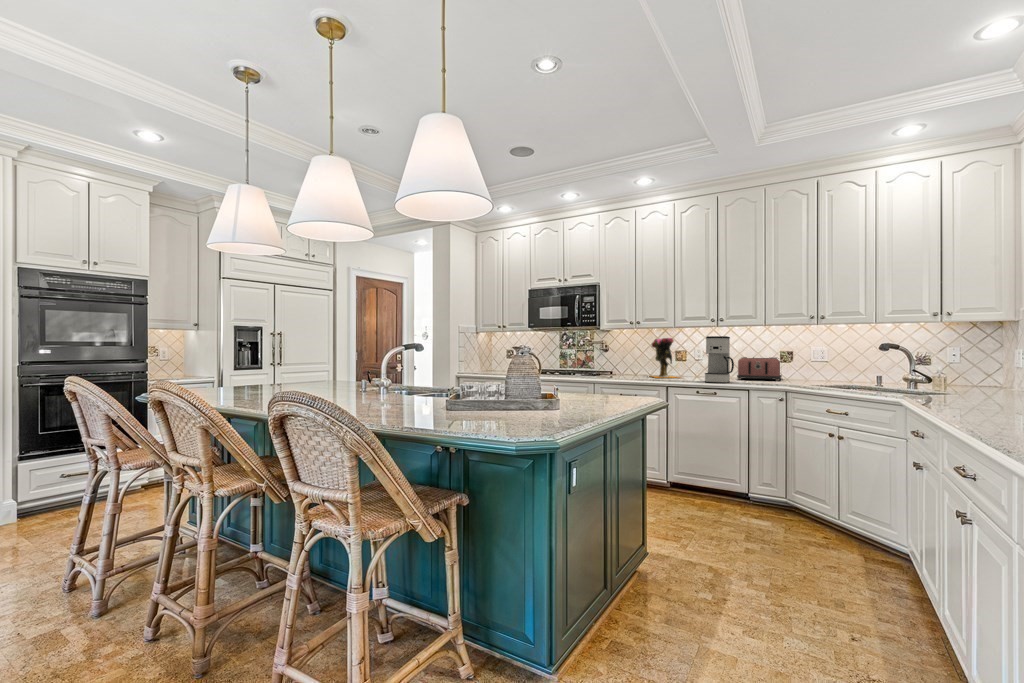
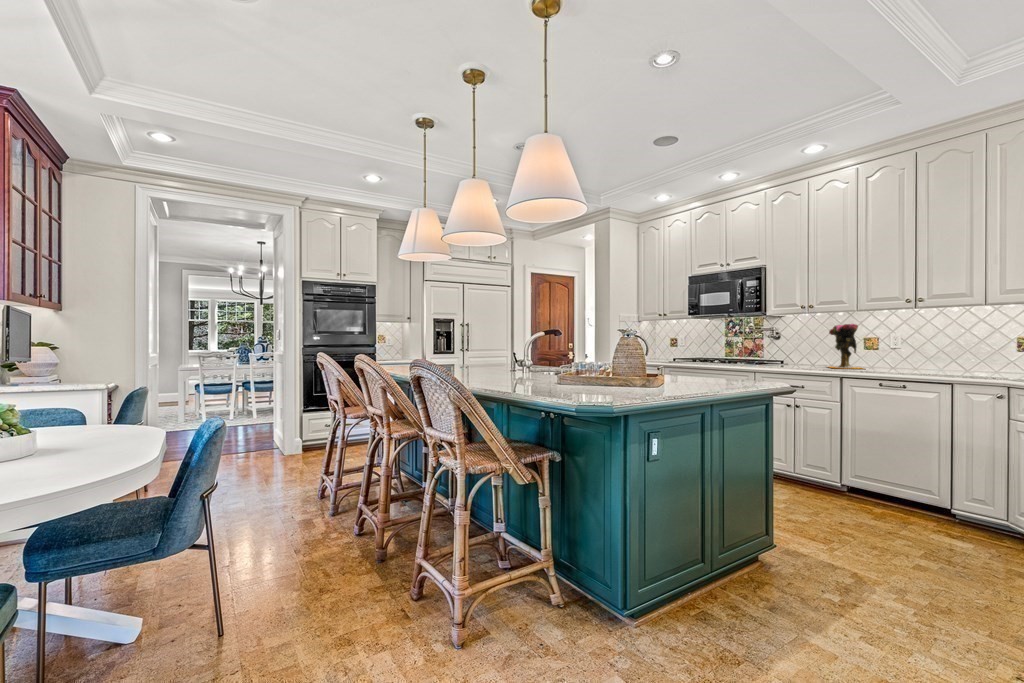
coffee maker: present [705,336,734,383] -> none [887,320,929,375]
toaster: present [737,357,782,381] -> none [940,346,1014,375]

